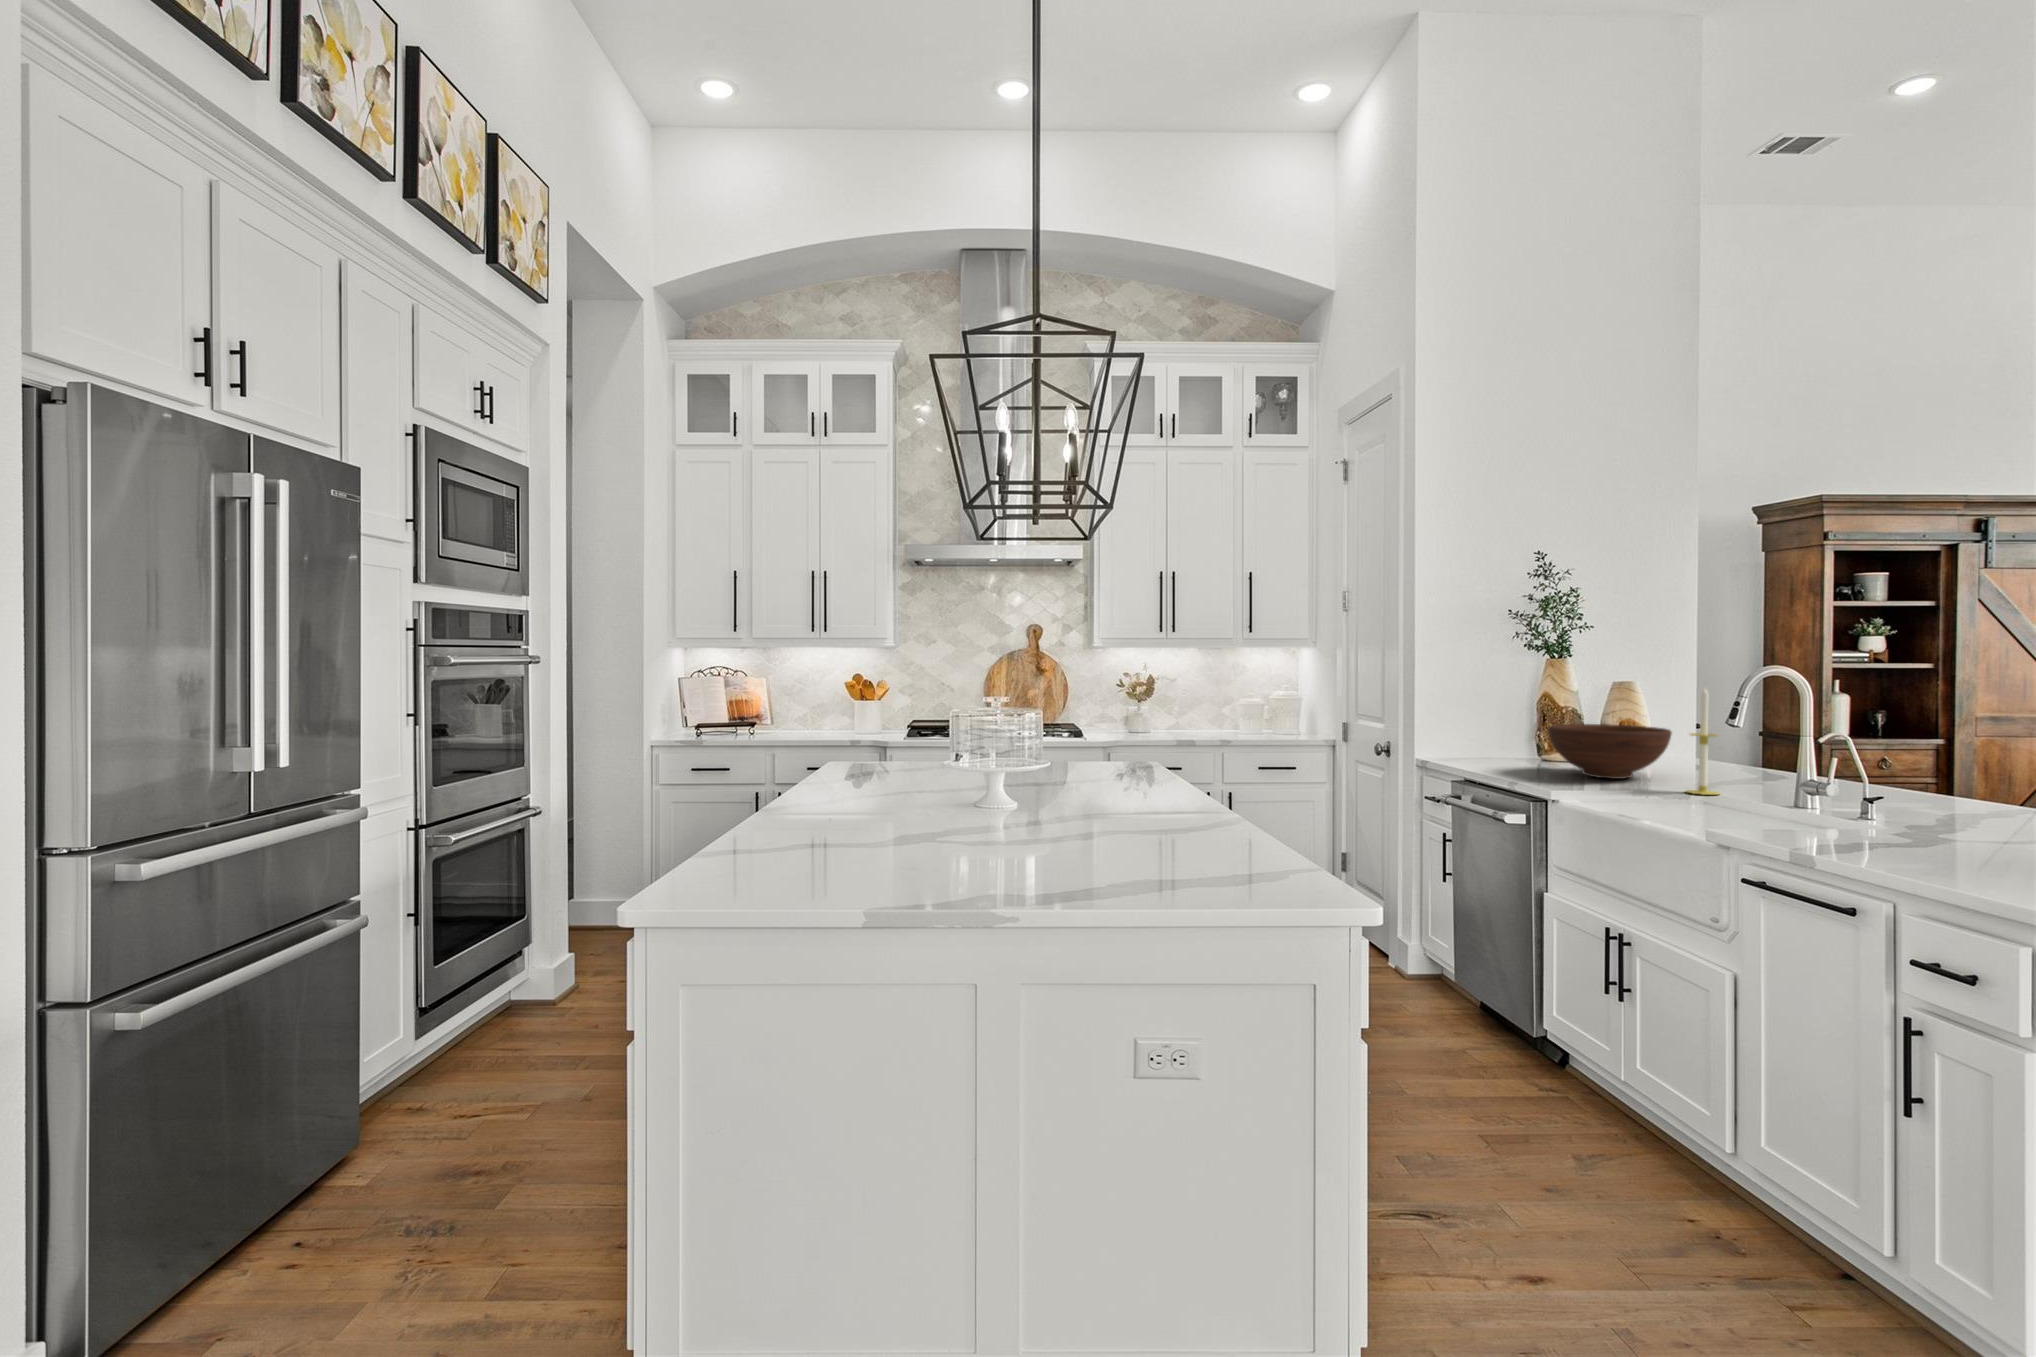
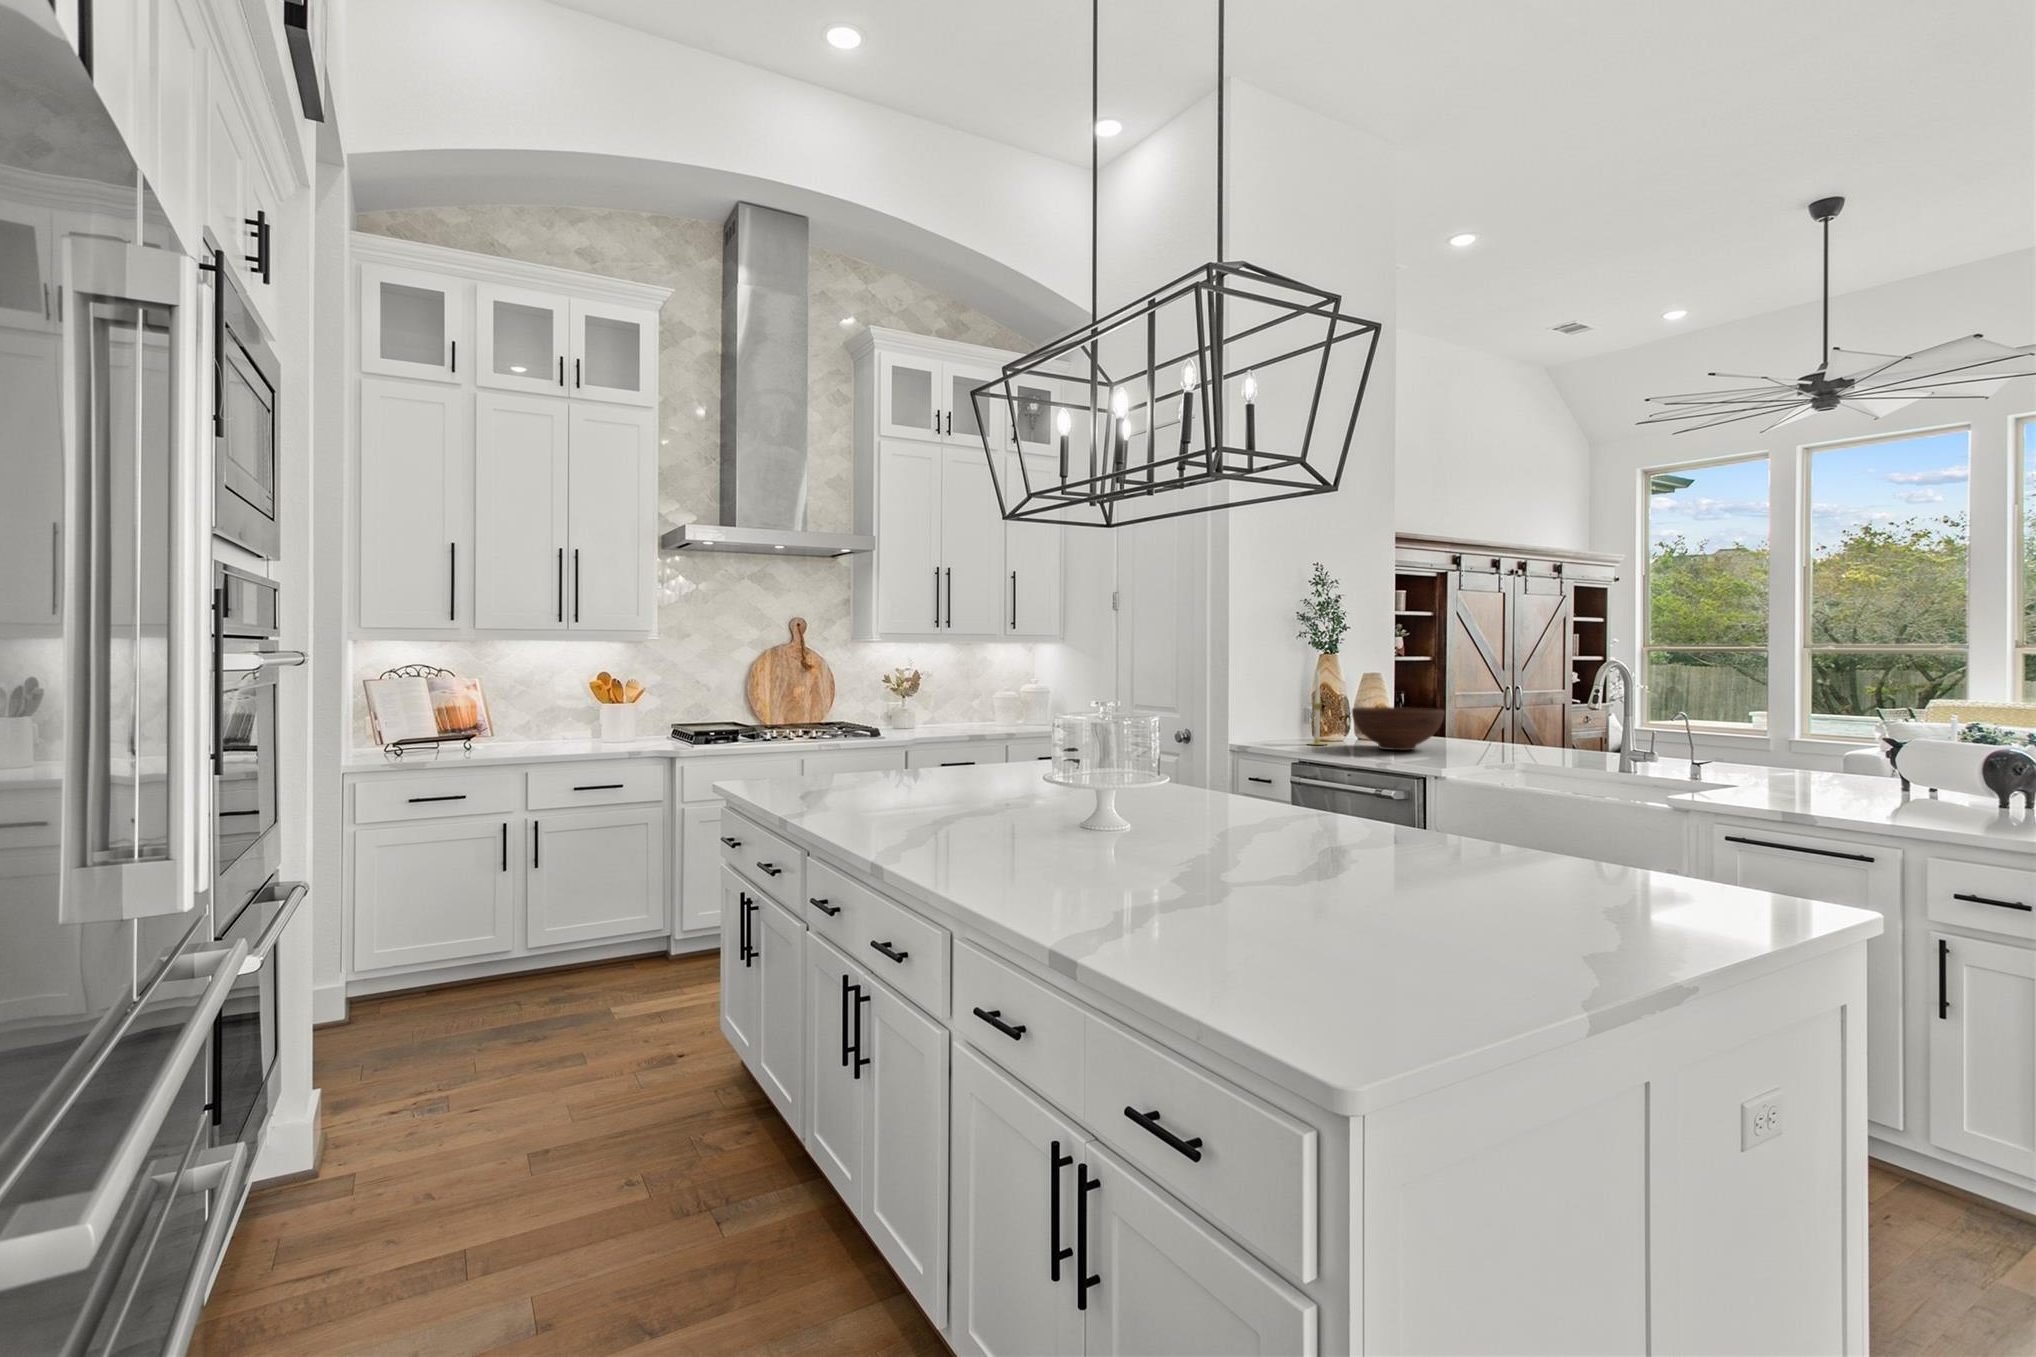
candle: present [1687,688,1719,795] -> present [1311,671,1325,745]

